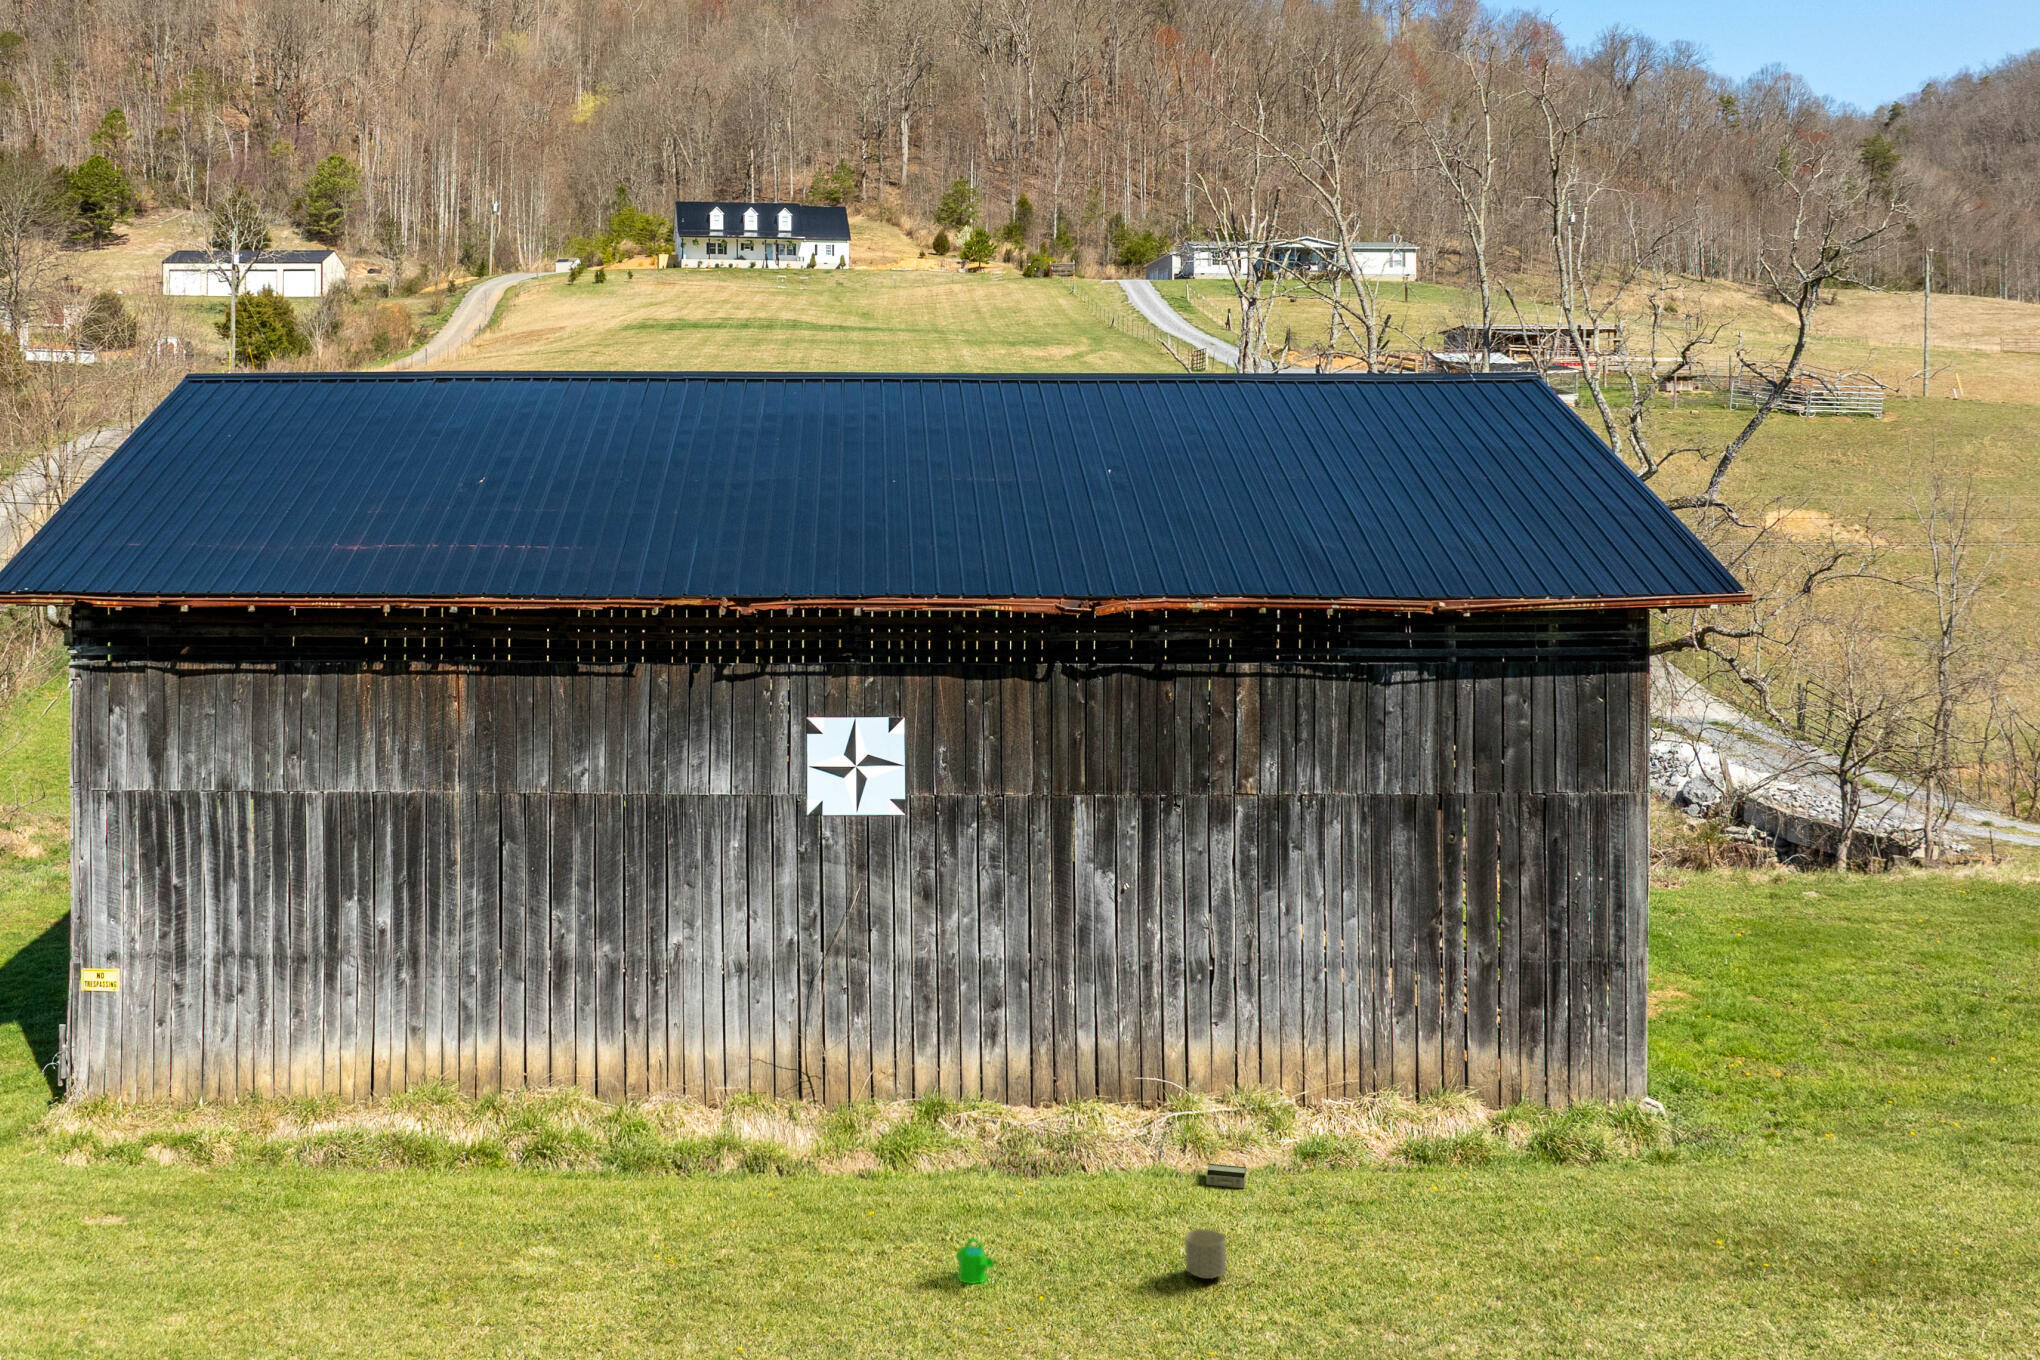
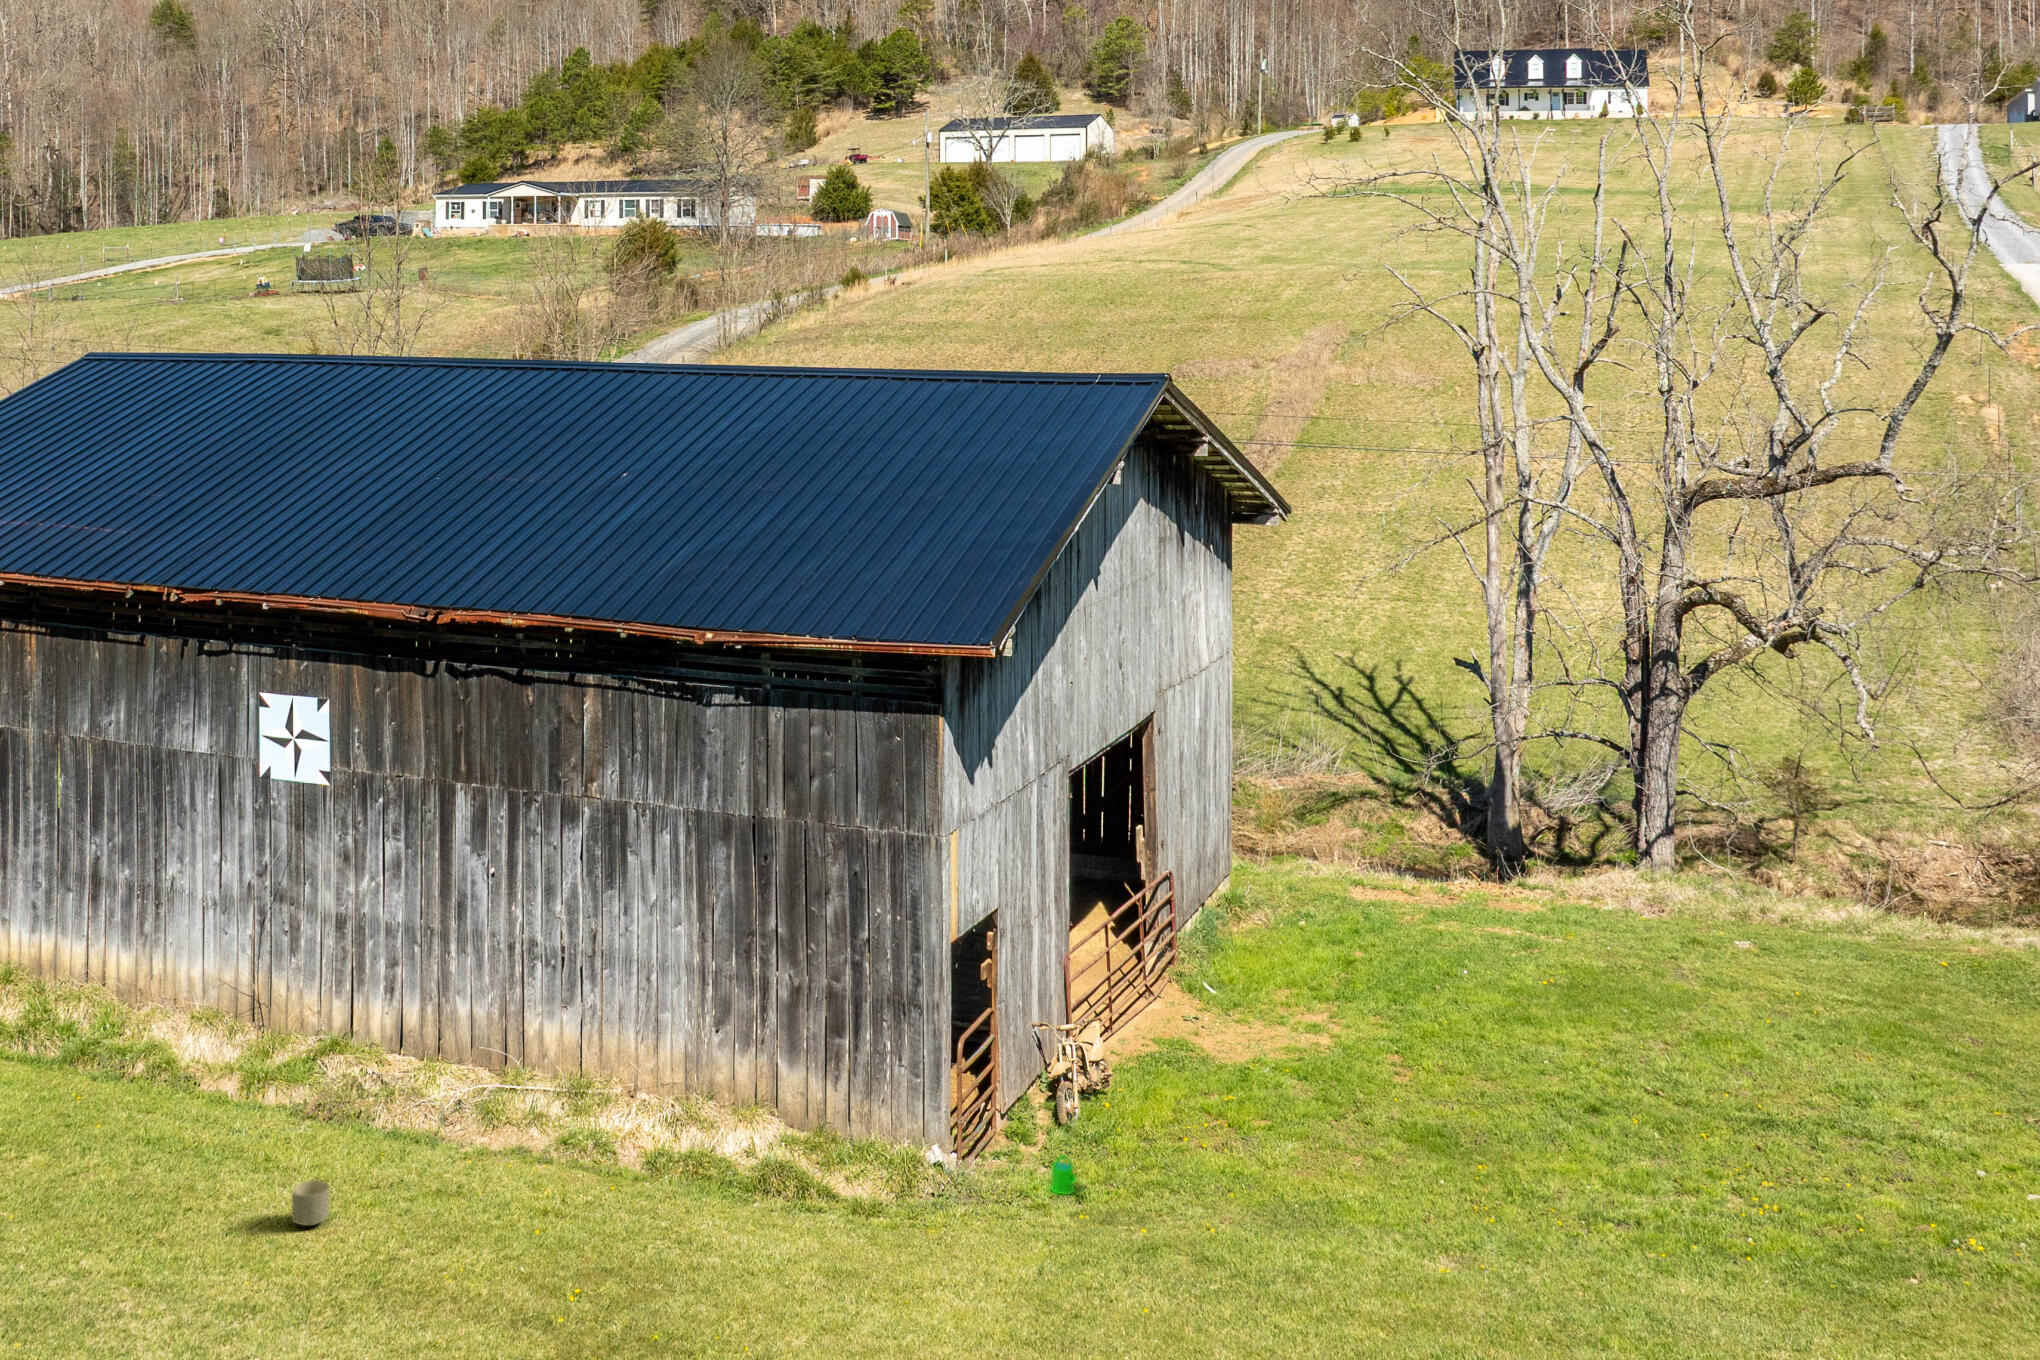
toolbox: present [1206,1164,1247,1188] -> none [451,1131,493,1157]
watering can: present [956,1237,994,1284] -> present [1050,1155,1076,1195]

